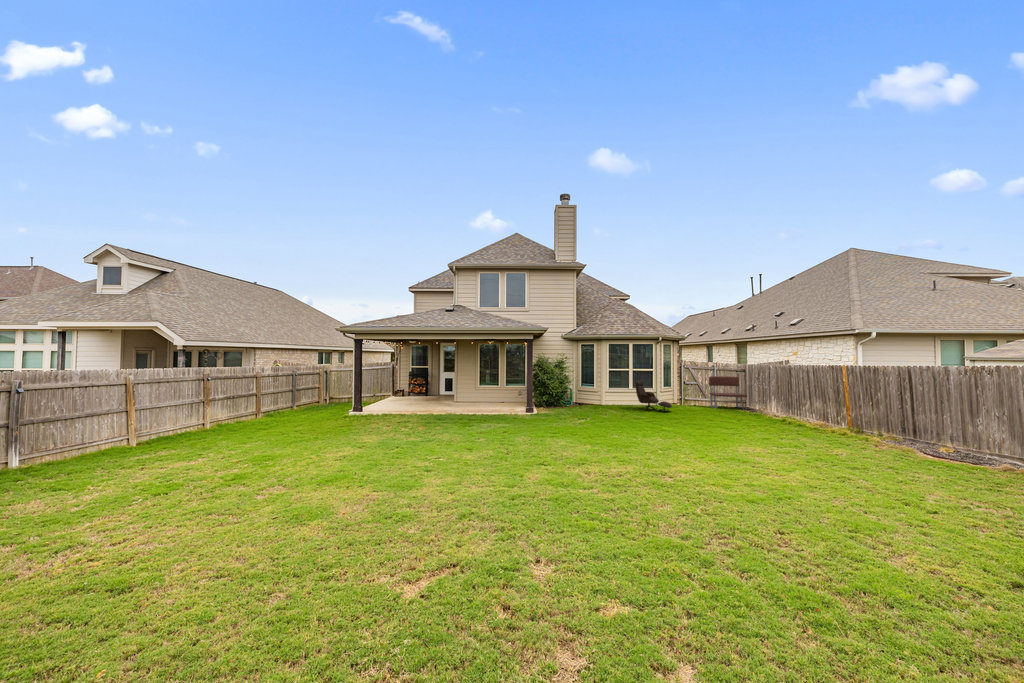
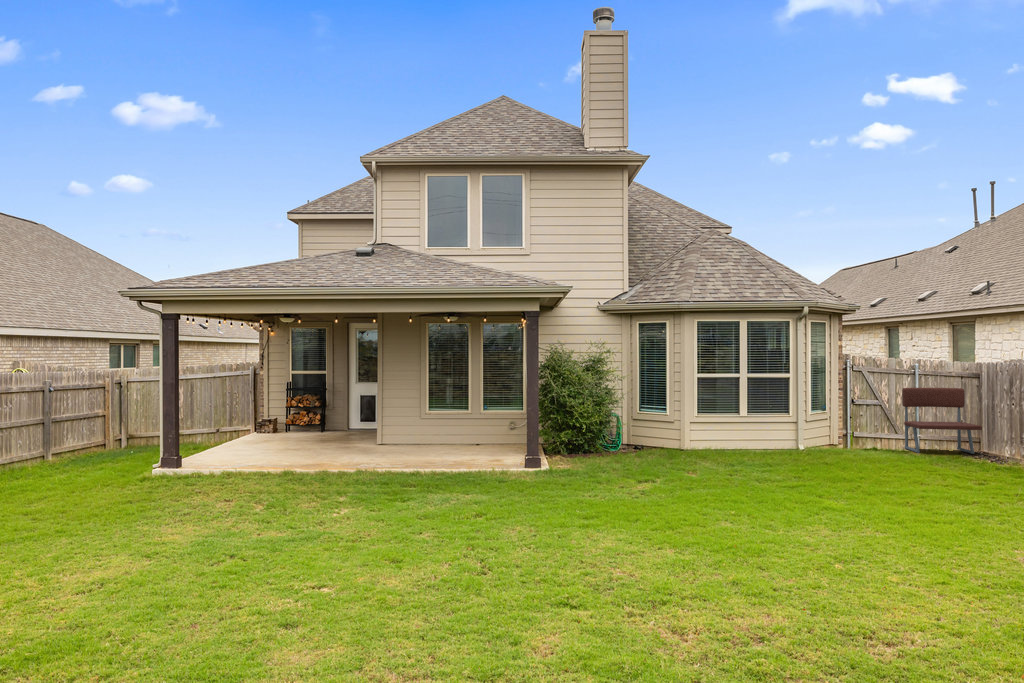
lounge chair: present [636,380,672,412] -> none [753,397,828,464]

